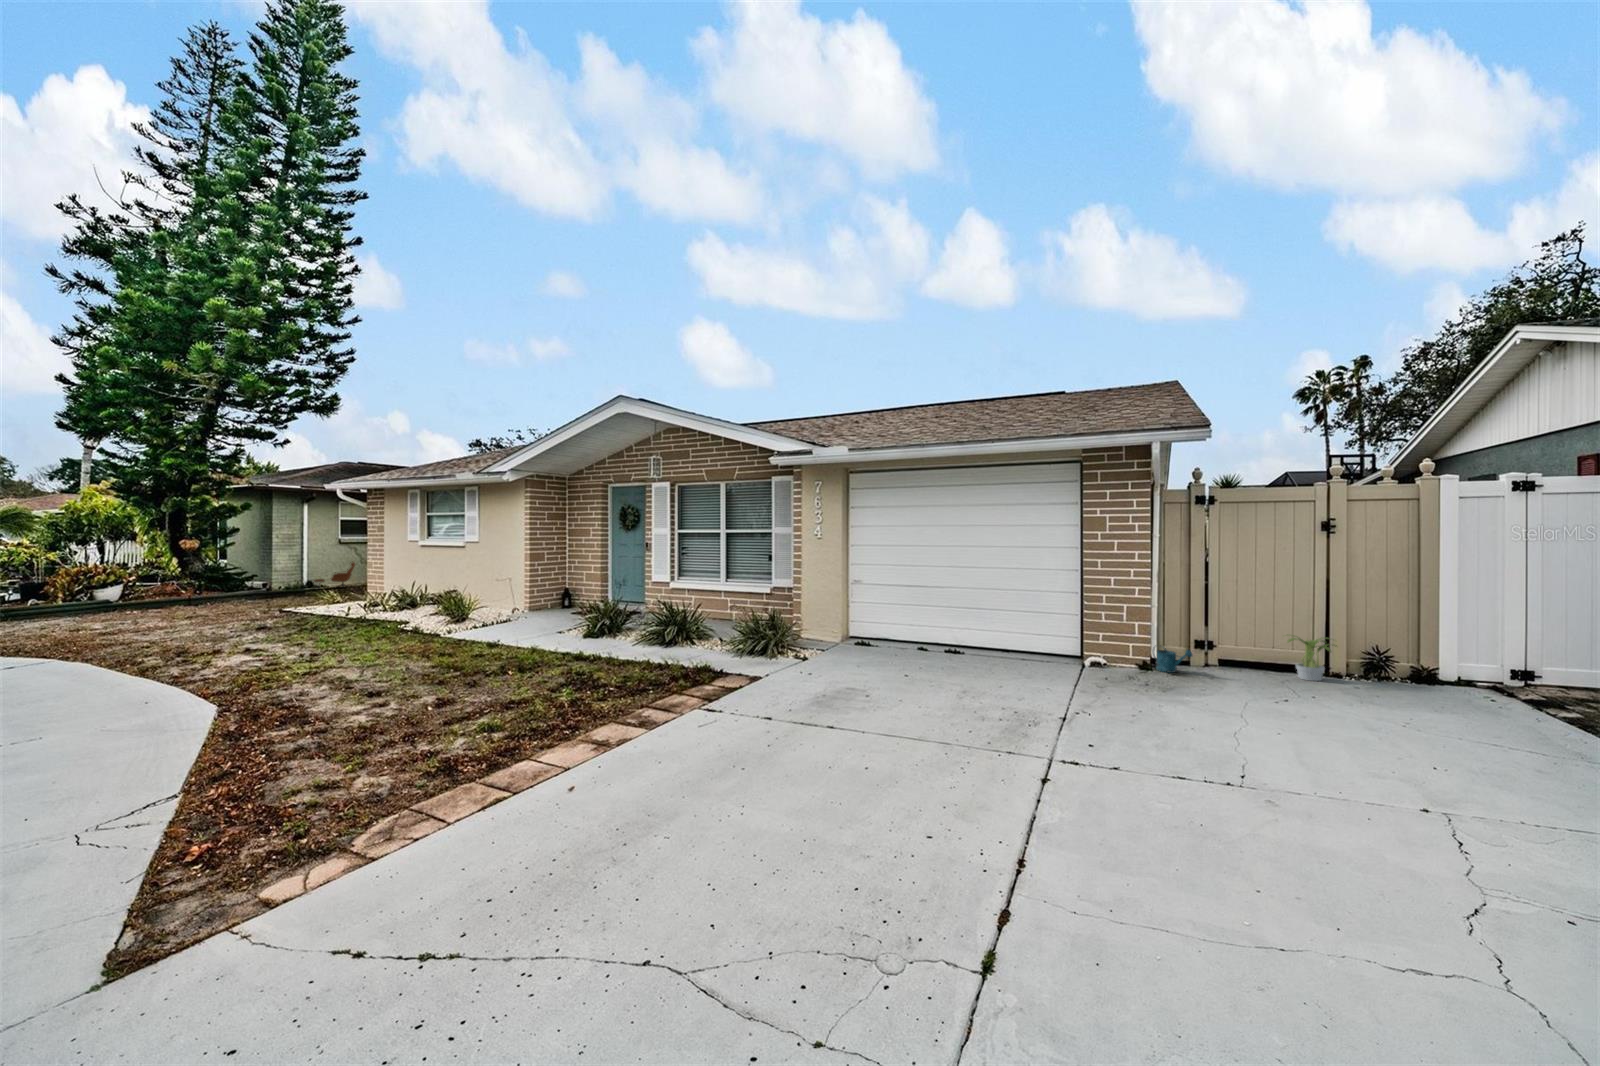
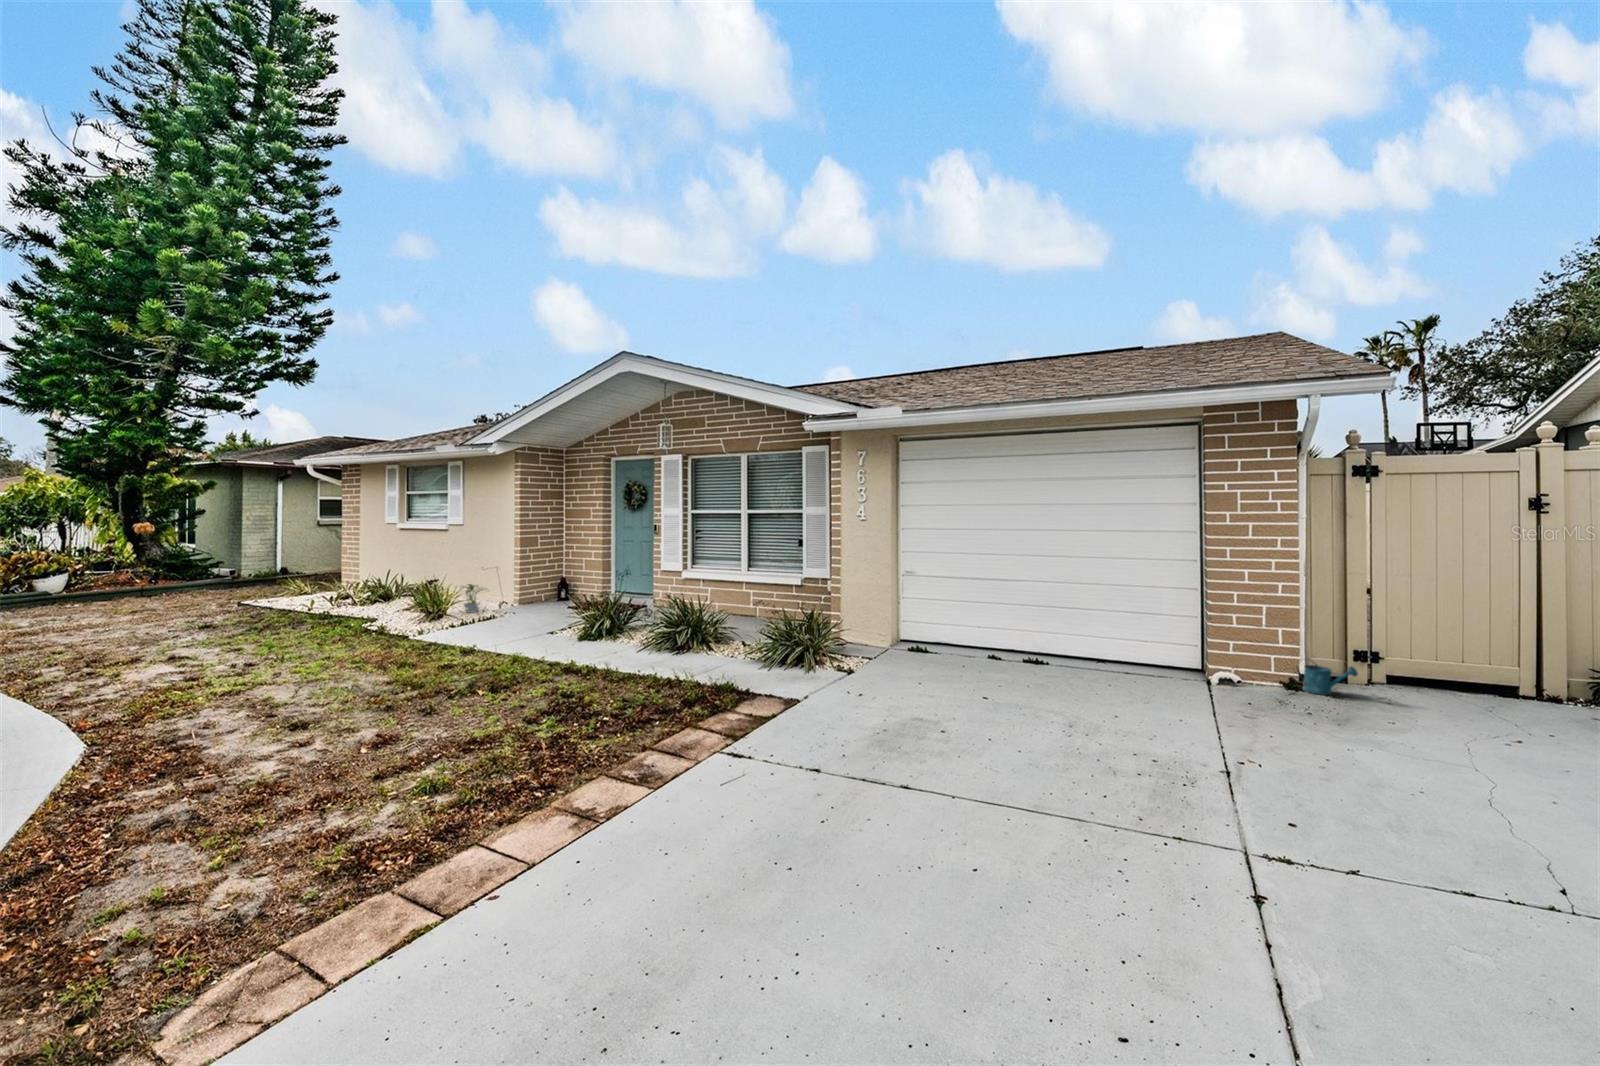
lounge chair: present [314,562,355,588] -> none [285,545,335,576]
potted plant: present [1288,638,1337,681] -> present [462,584,483,613]

